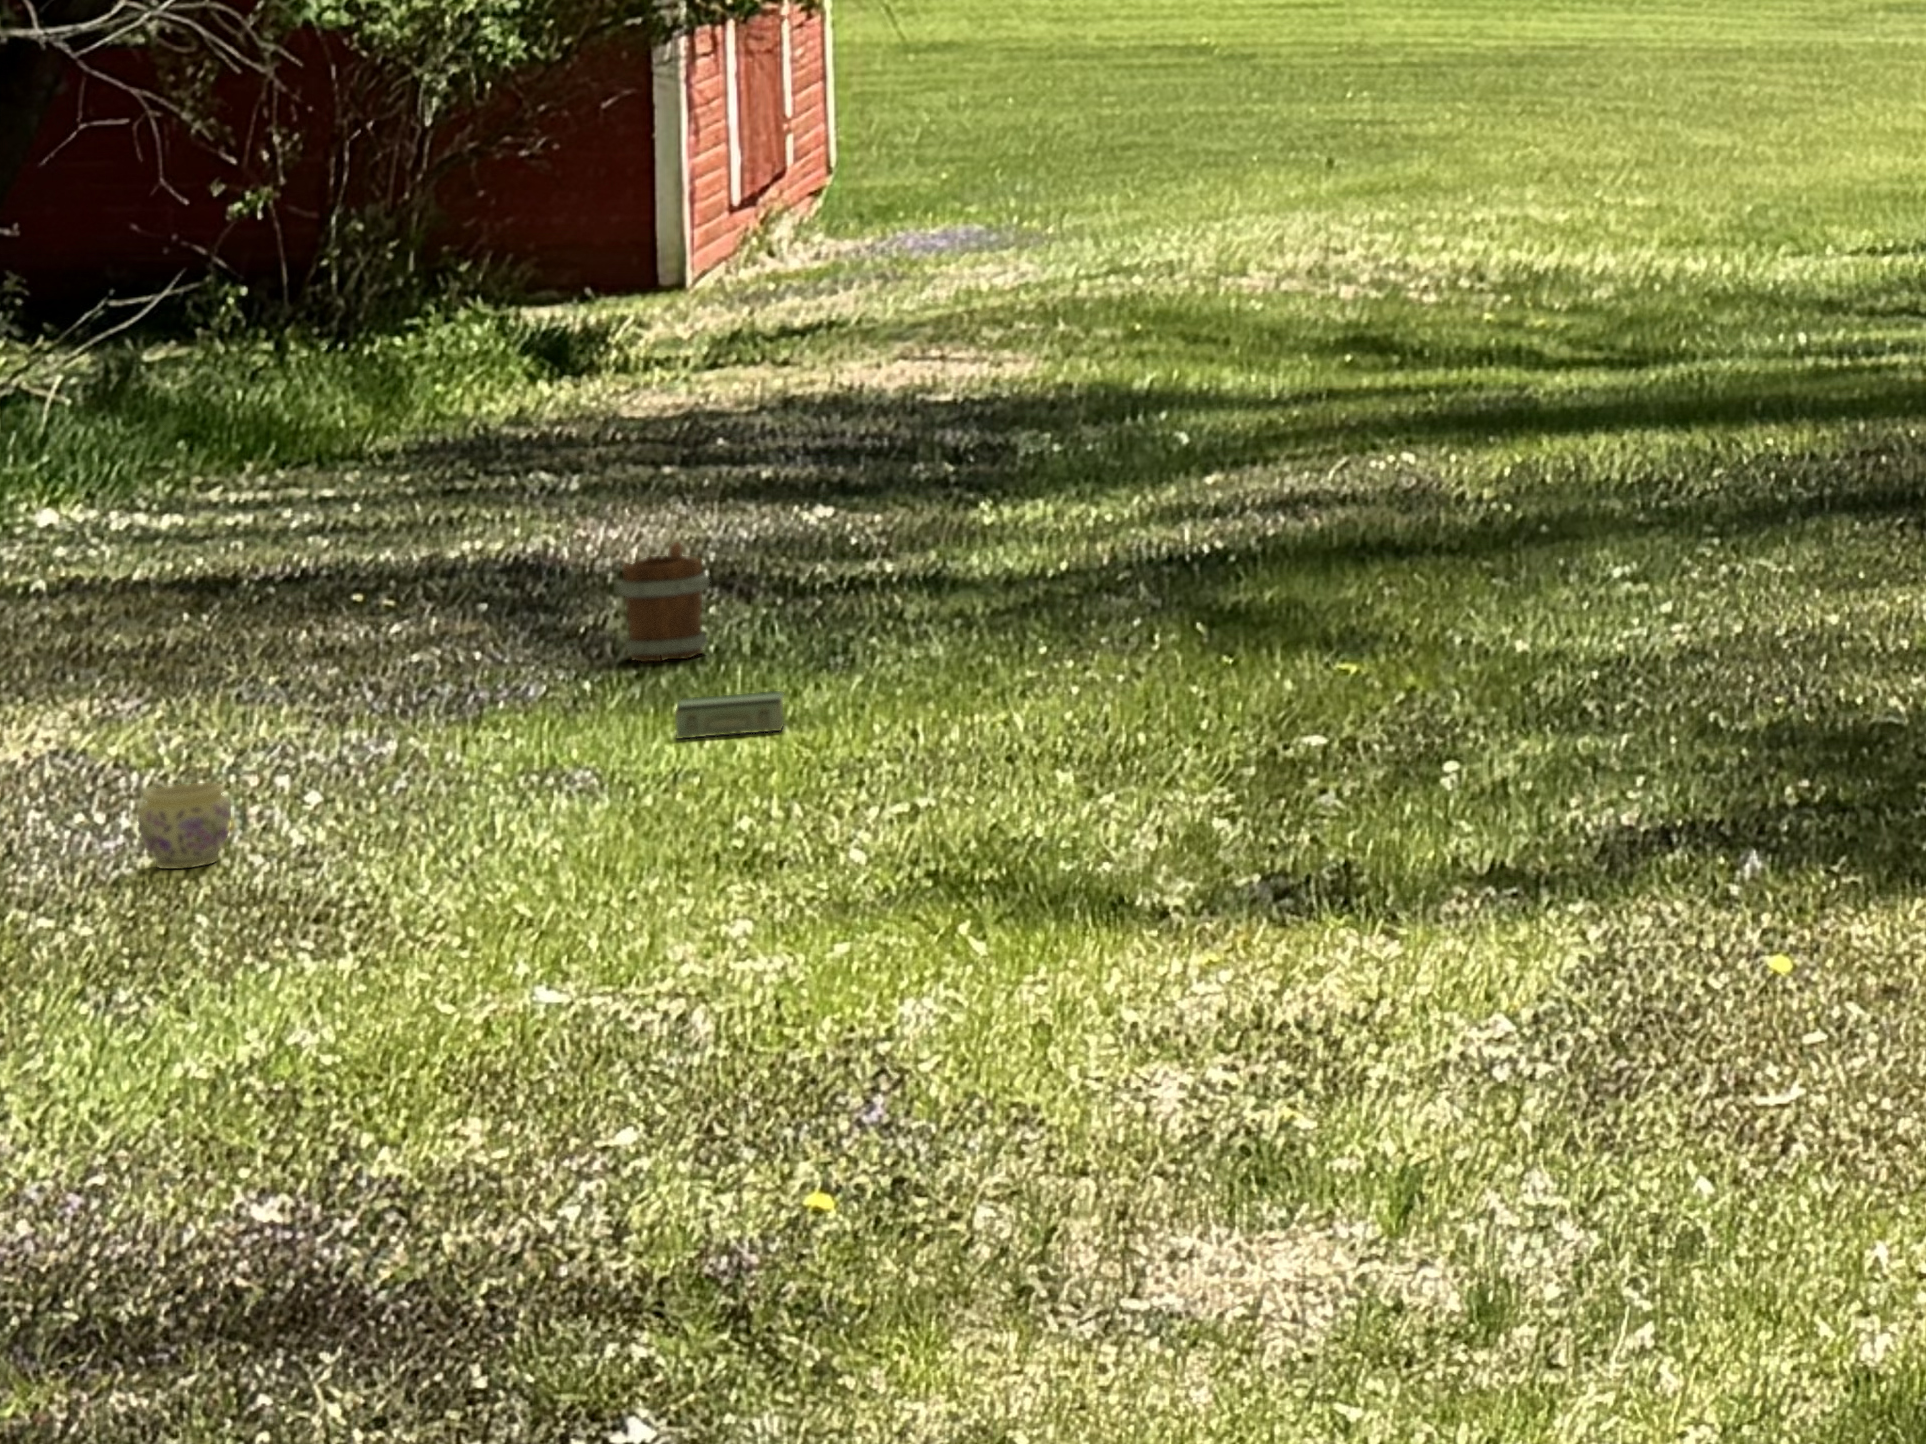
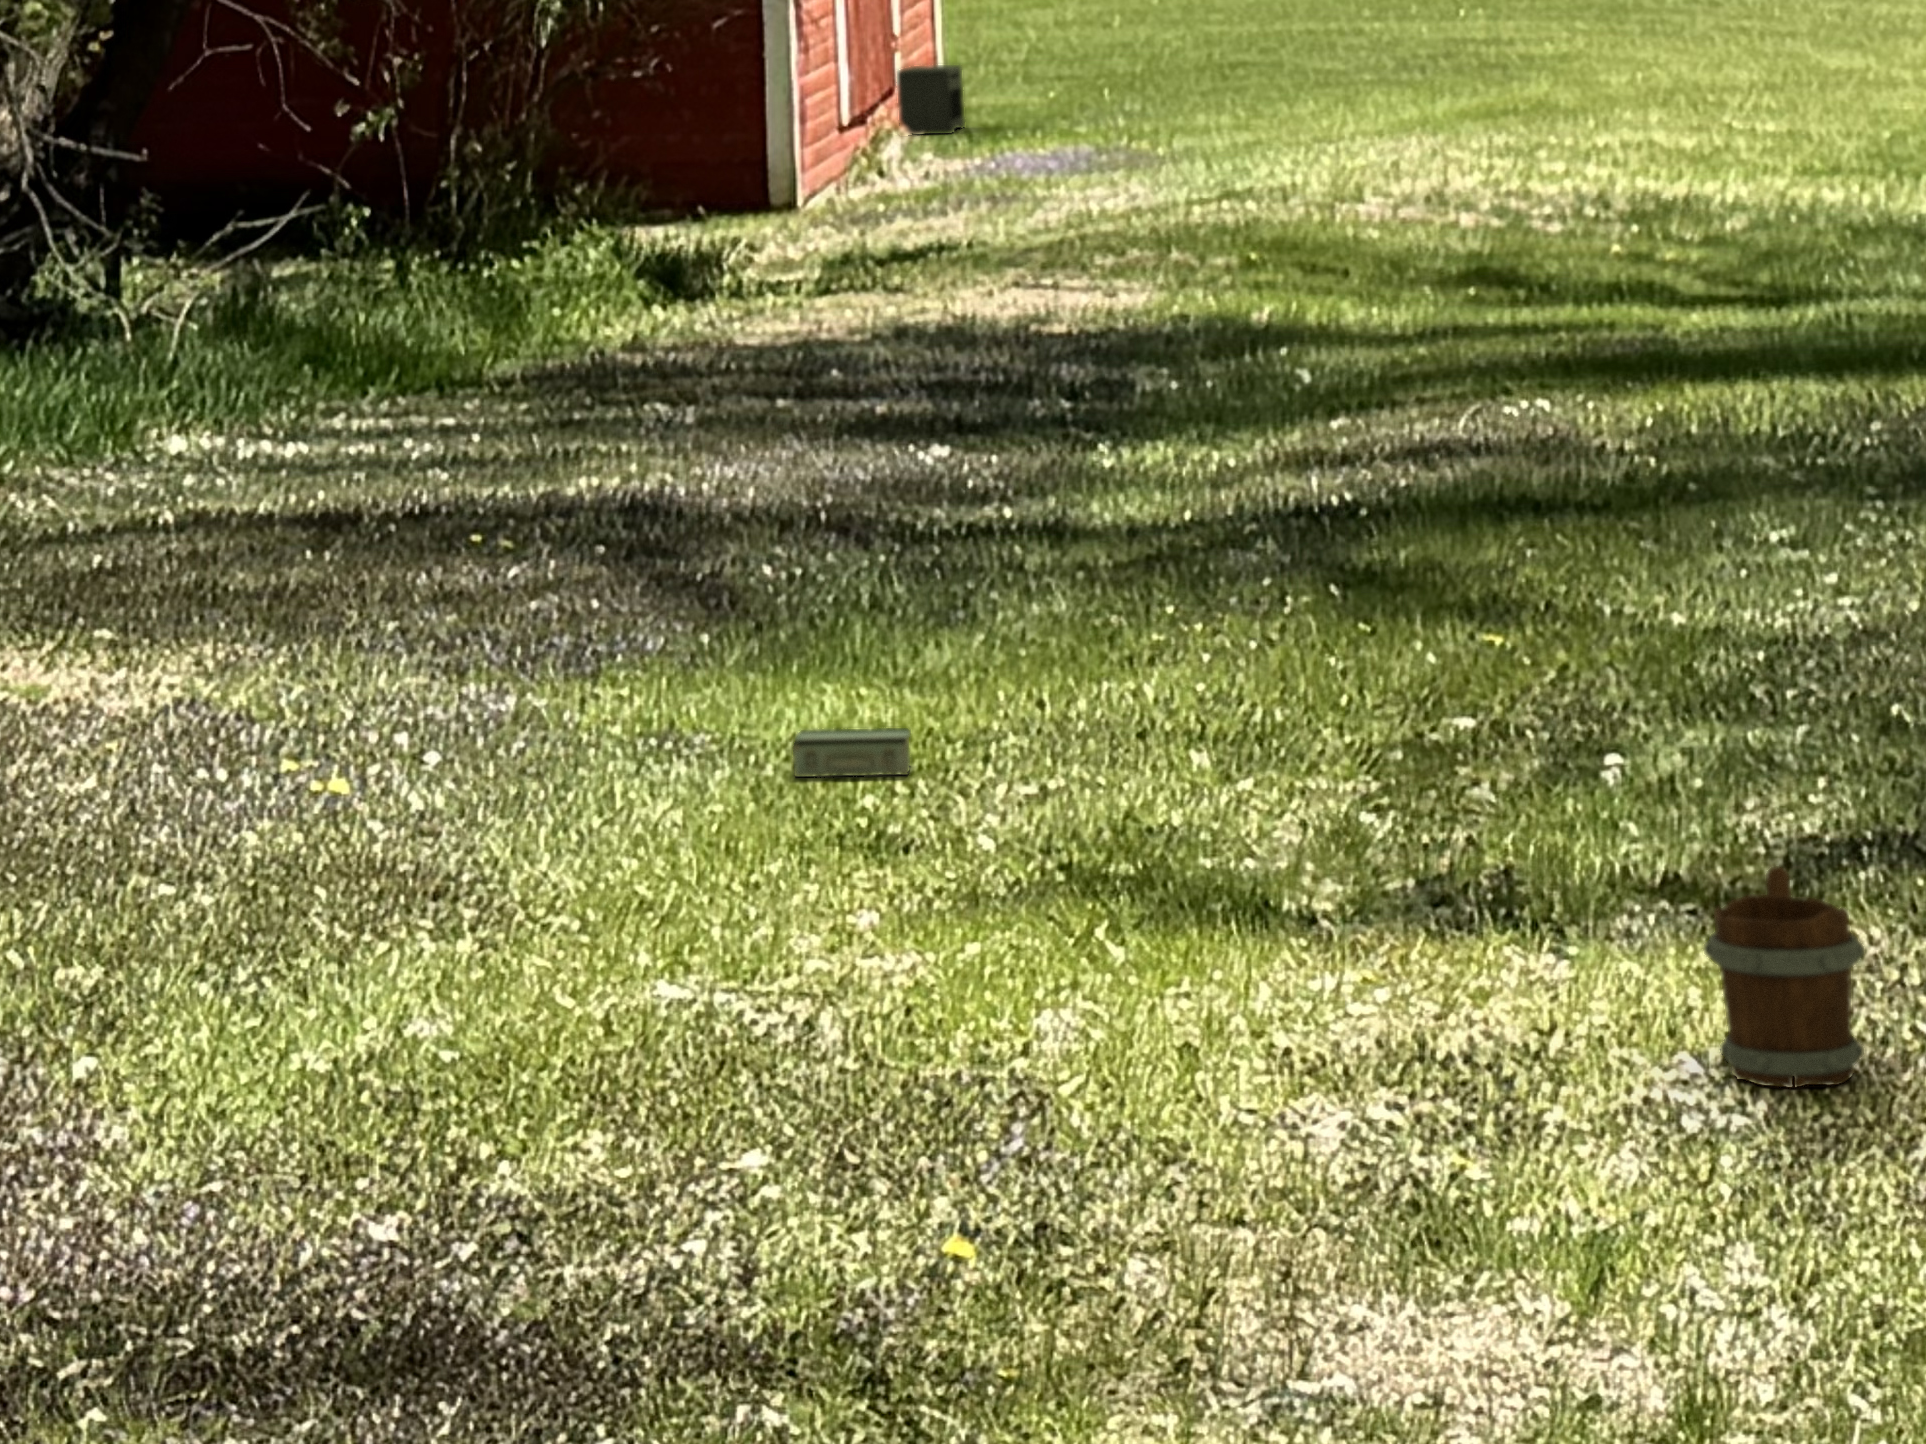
bench: none [791,136,859,206] -> present [897,65,965,135]
bucket: present [616,542,709,662] -> present [1704,867,1864,1088]
planter: present [138,783,231,869] -> none [230,811,326,907]

